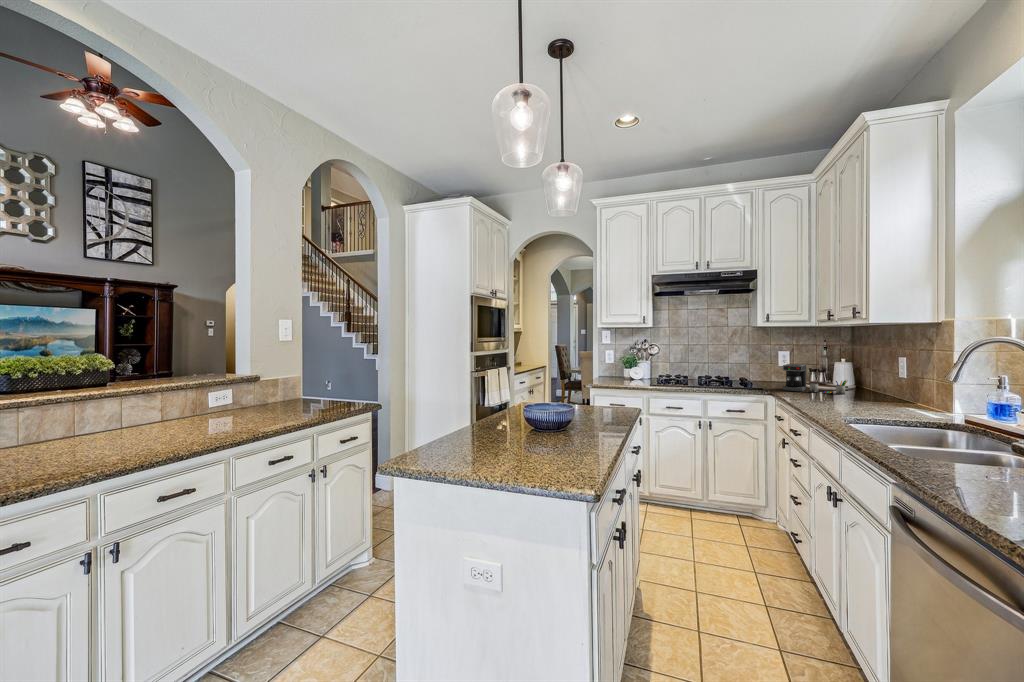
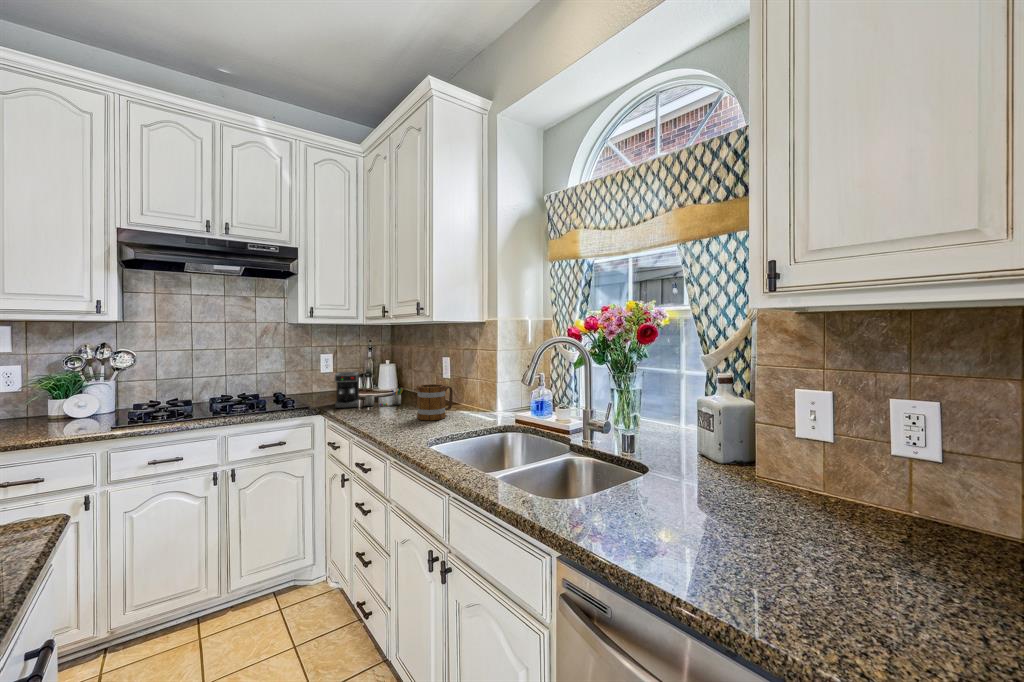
mug: none [850,376,893,407] -> present [417,384,453,420]

